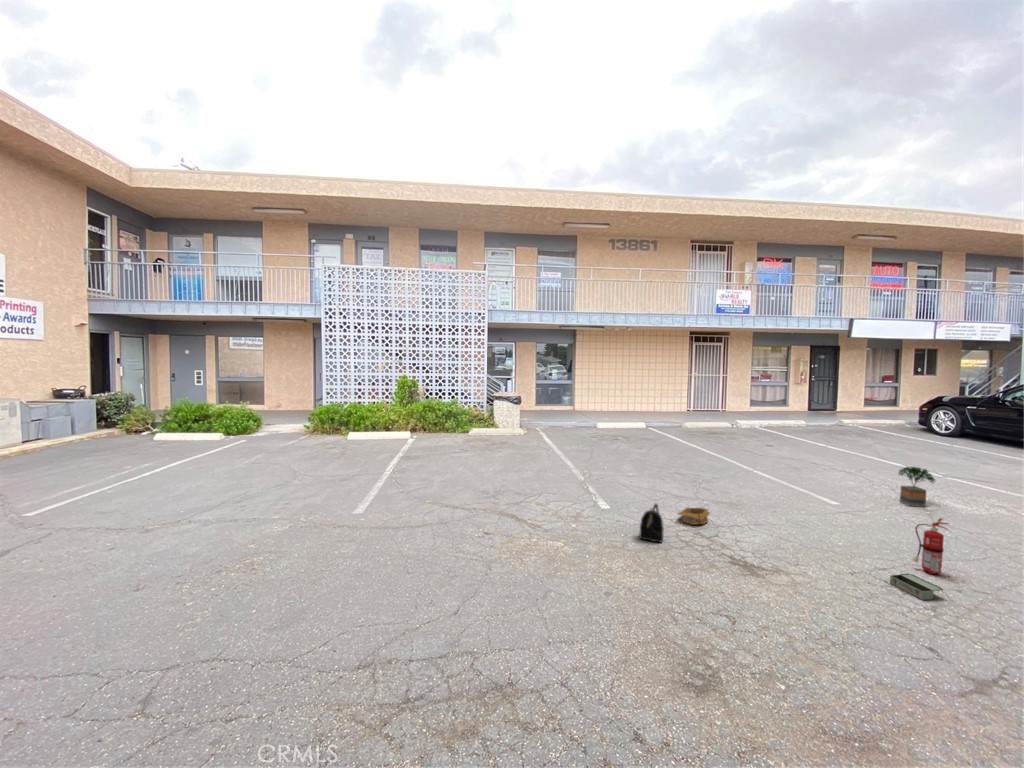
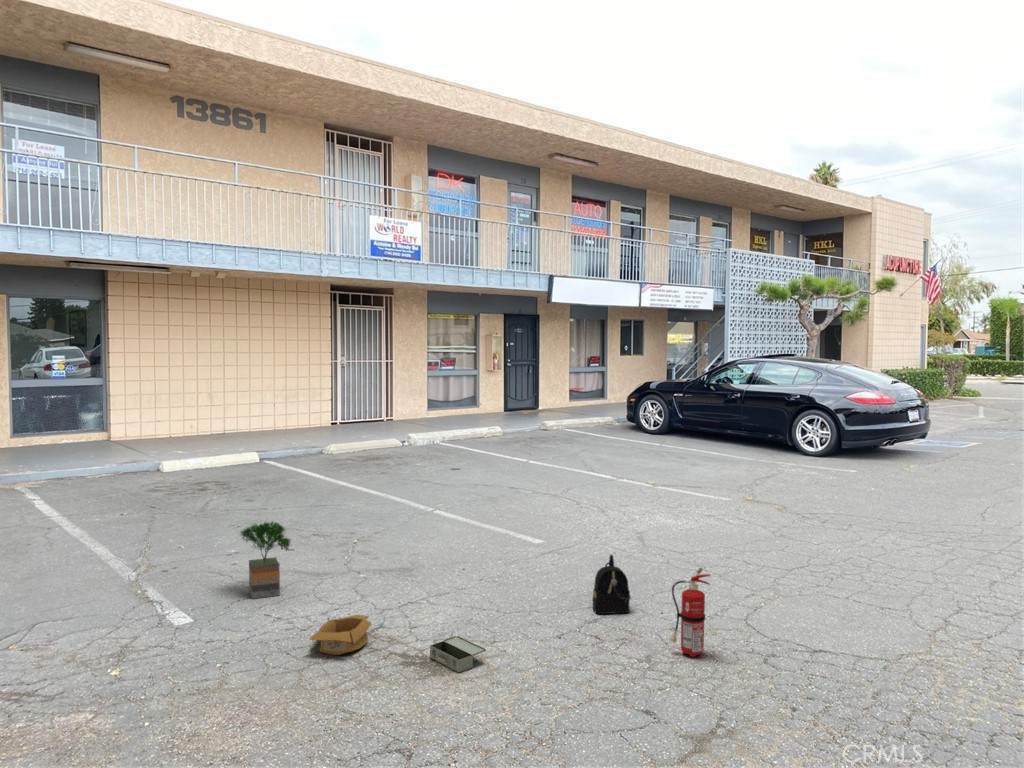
potted tree: present [899,467,935,507] -> present [240,522,291,599]
backpack: present [639,504,664,542] -> present [592,555,631,614]
toolbox: present [890,573,943,600] -> present [430,636,486,672]

